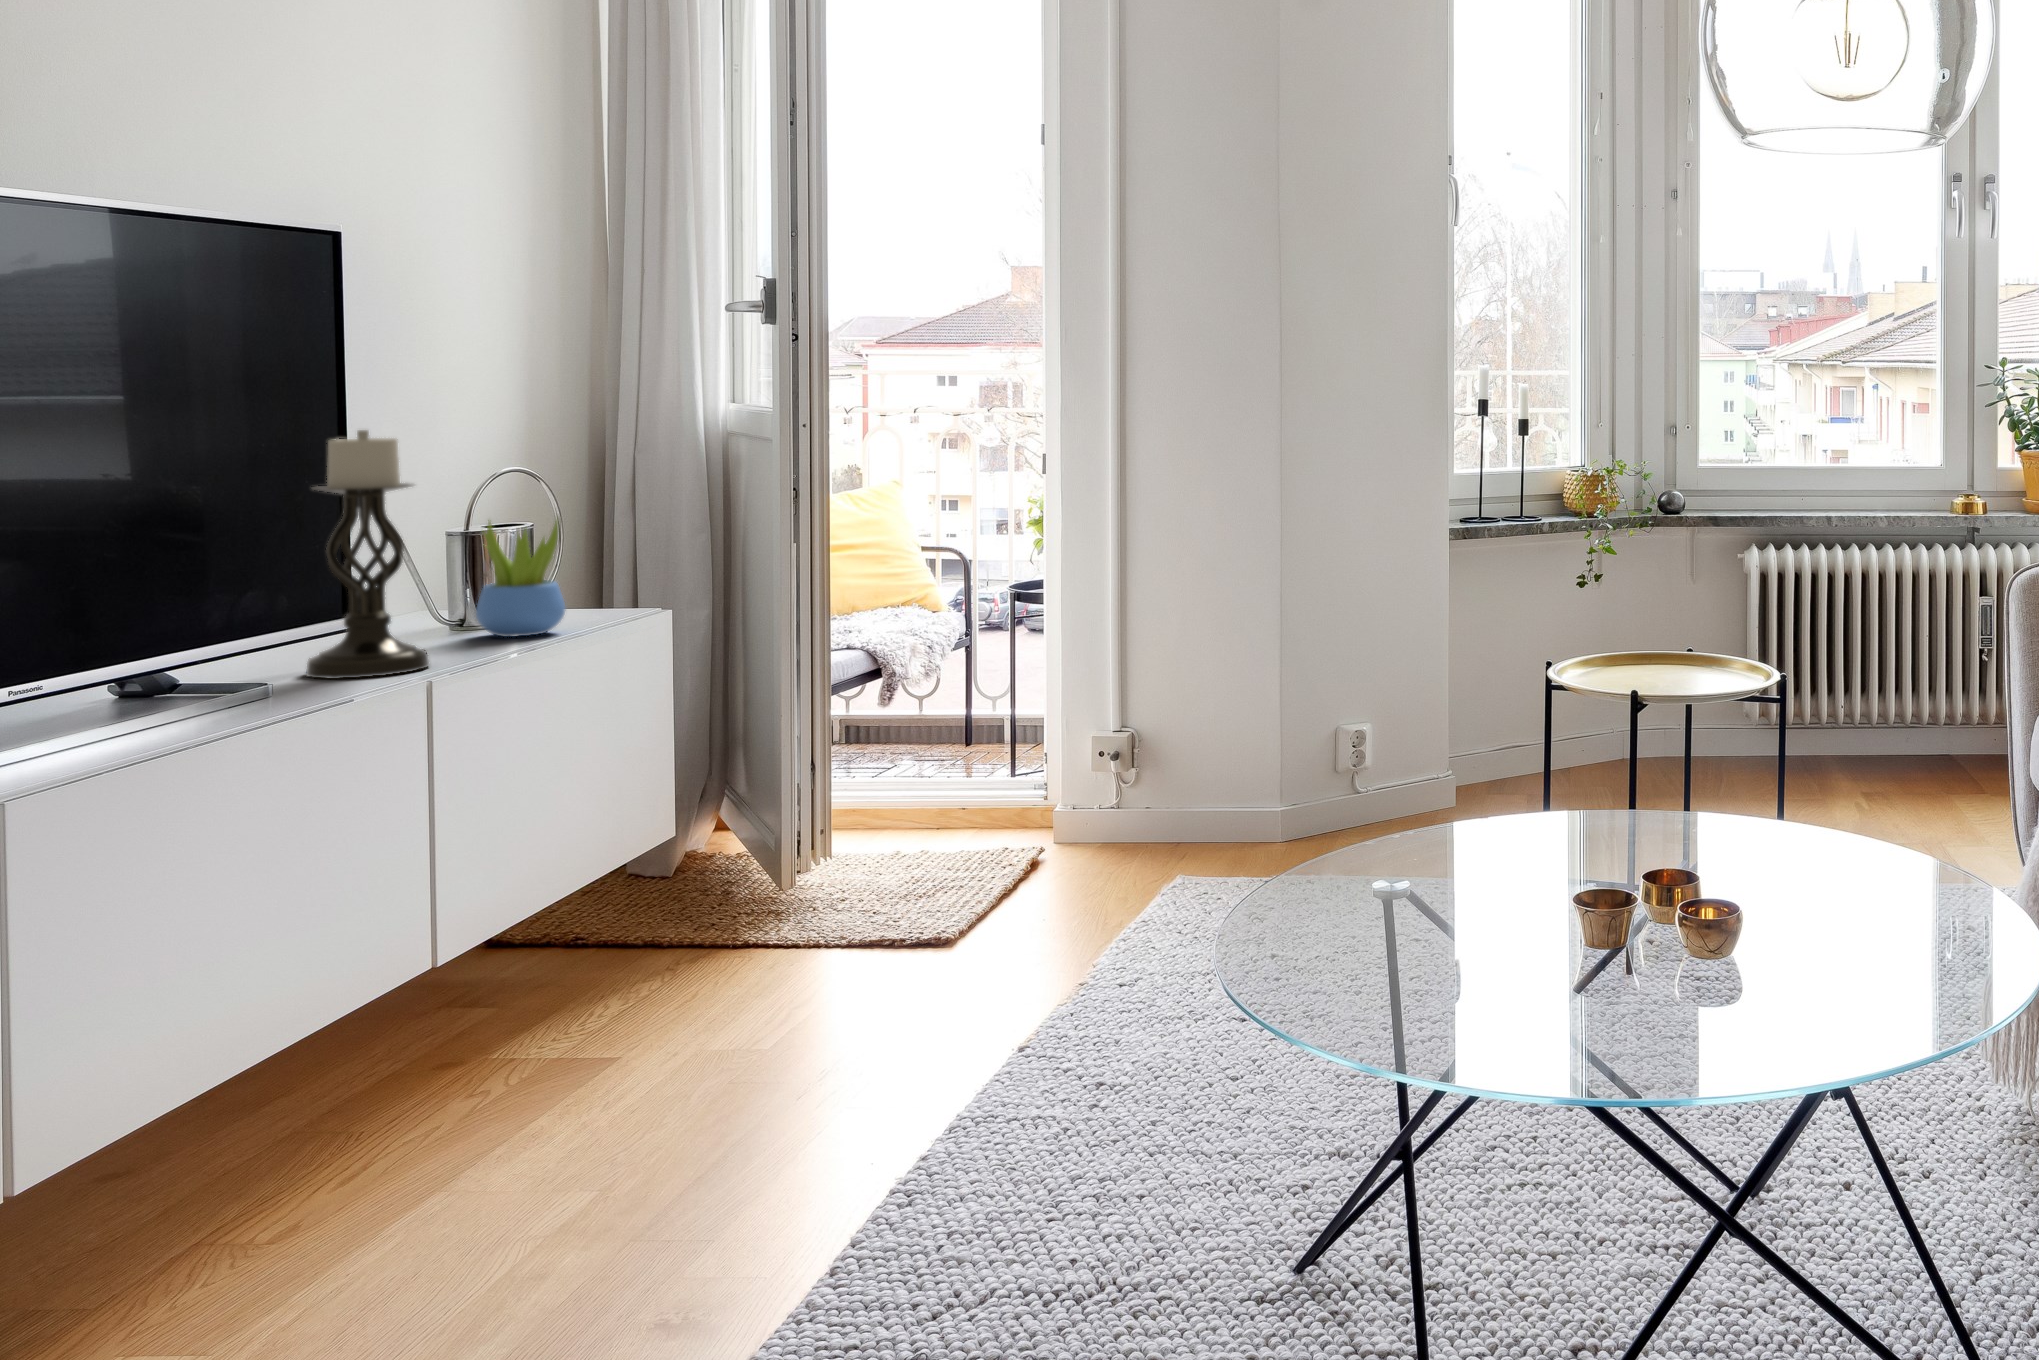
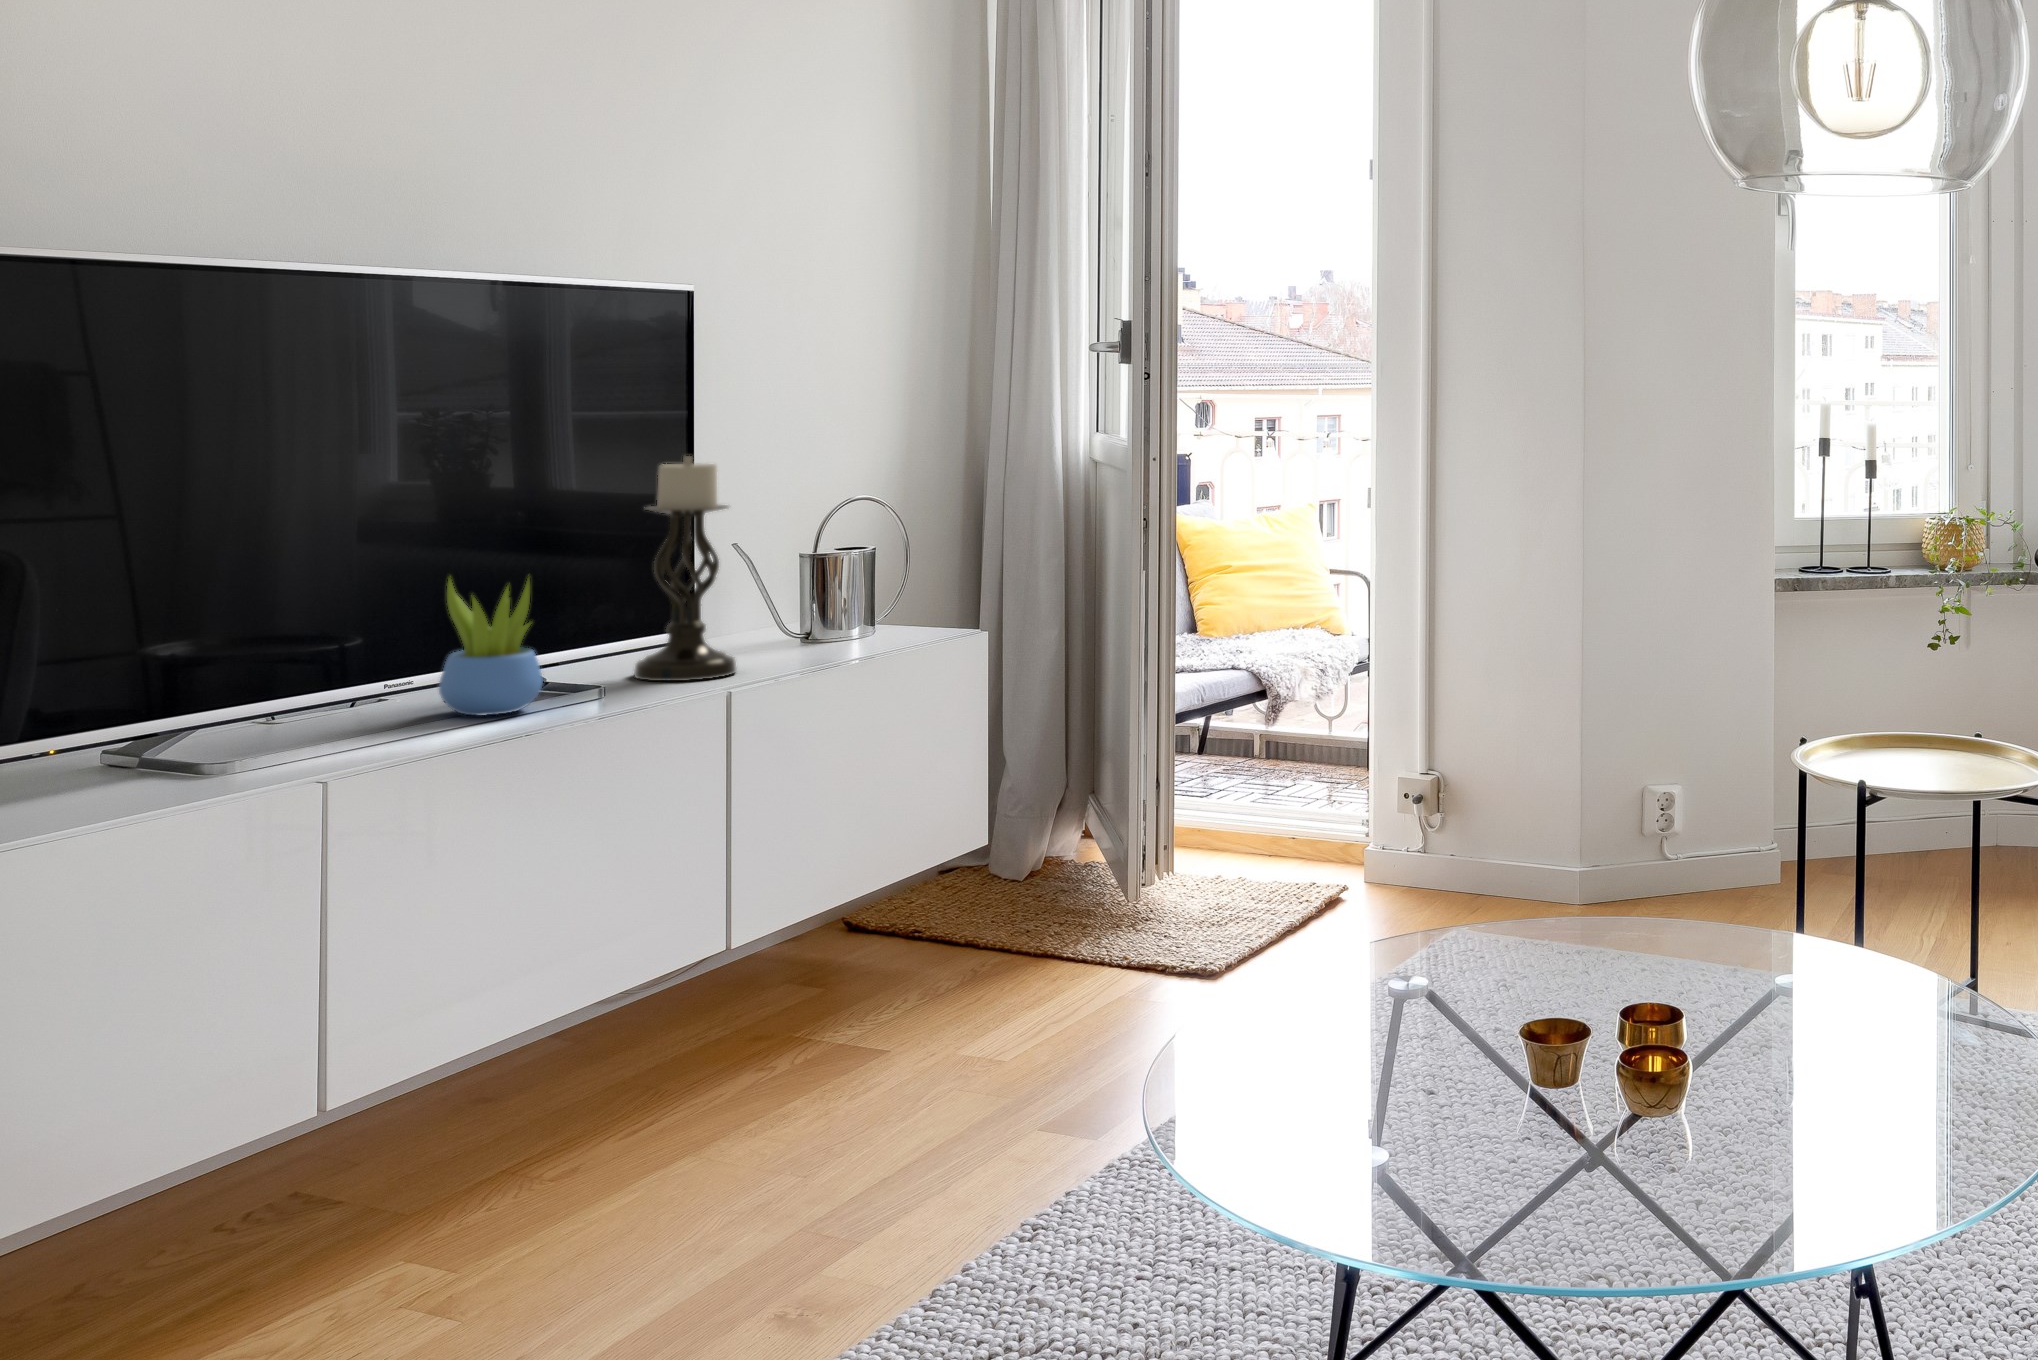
succulent plant: present [476,520,565,637] -> present [439,579,543,716]

